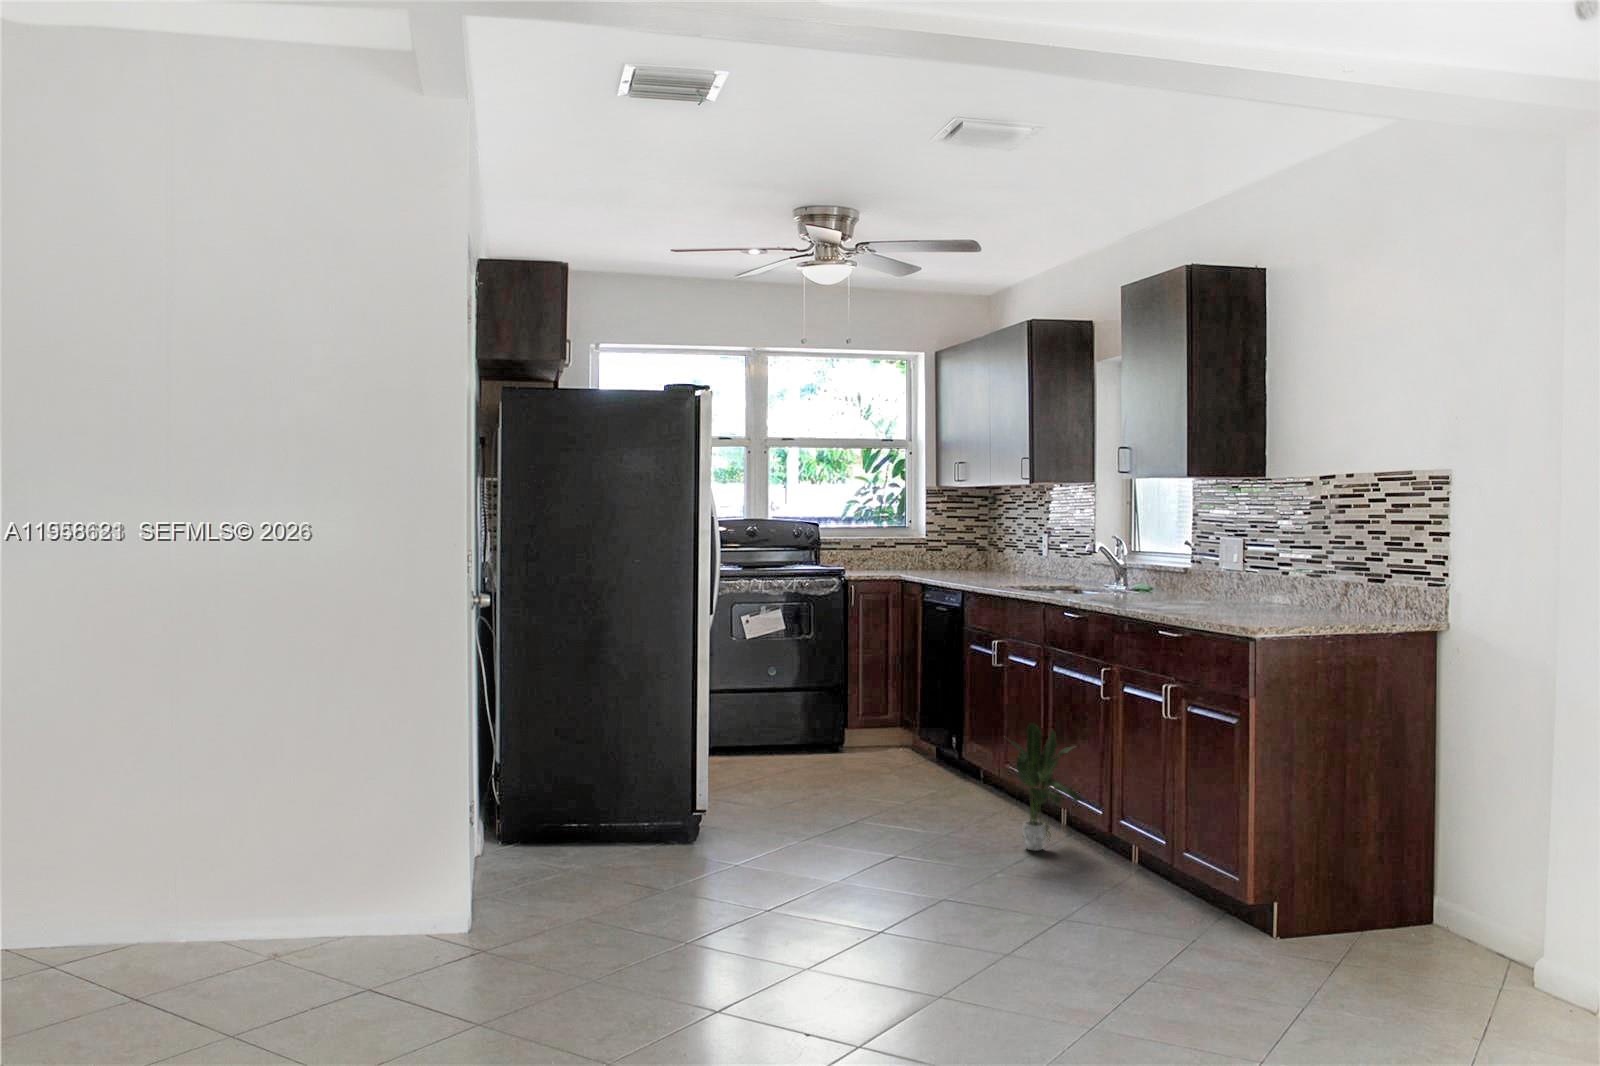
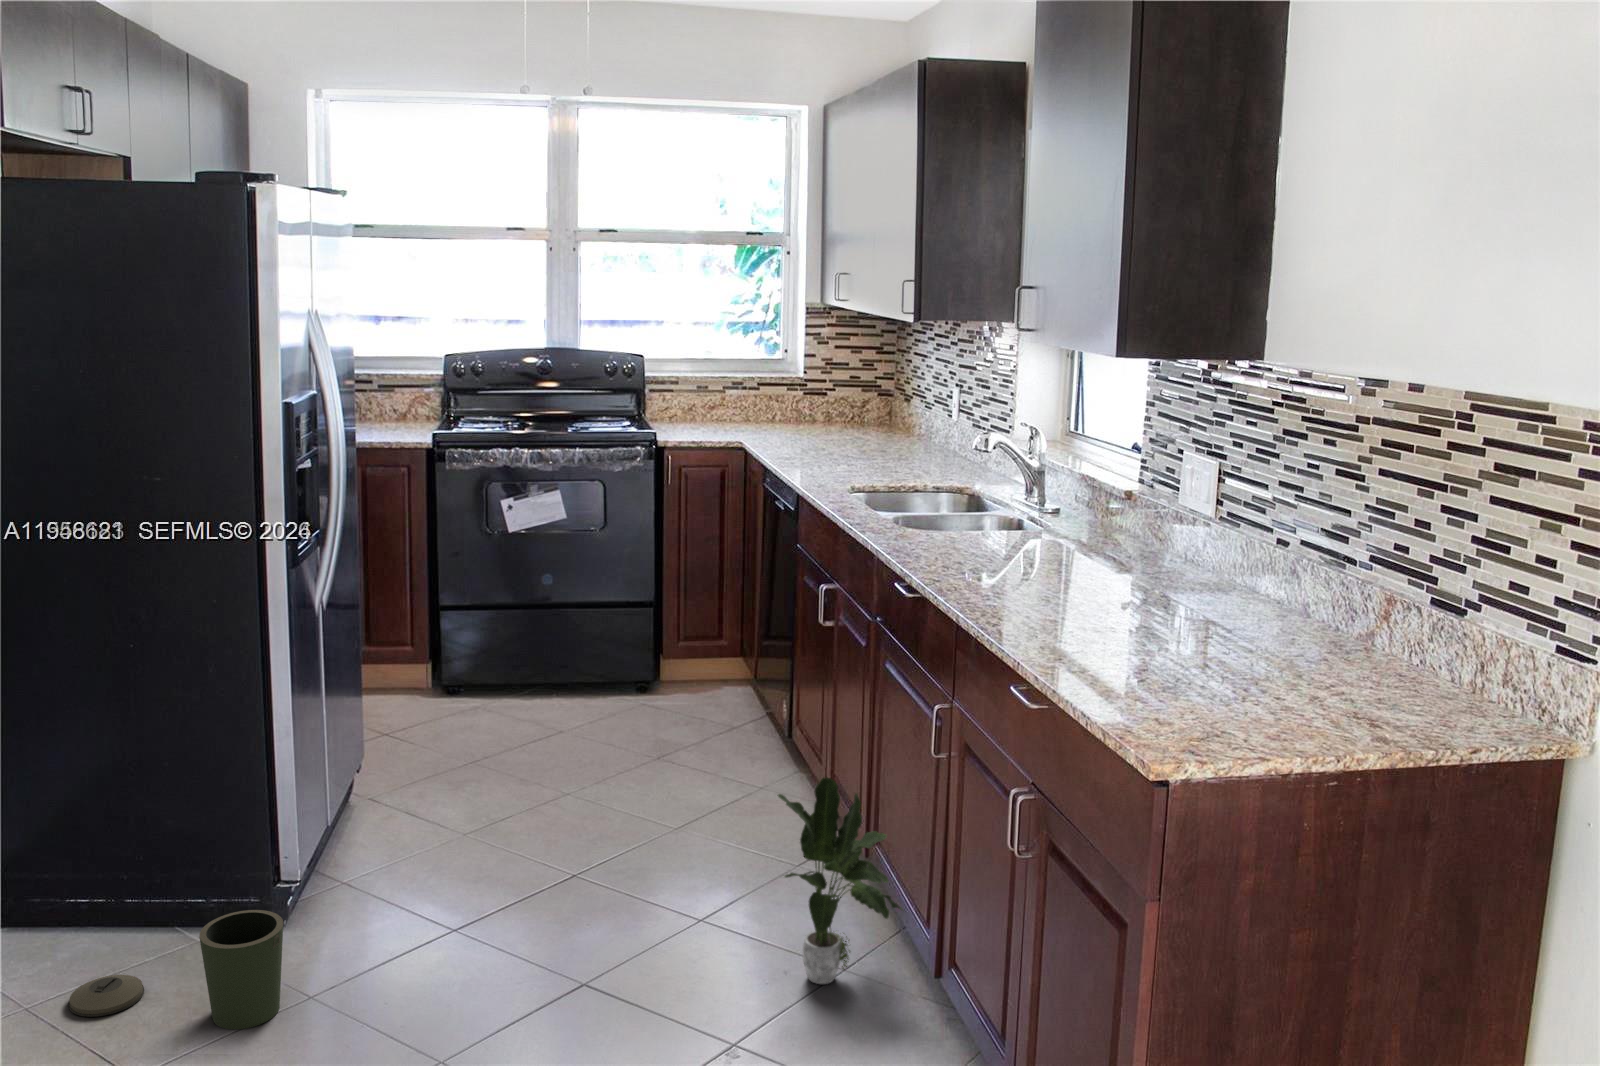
trash can: none [600,804,730,867] -> present [69,910,283,1029]

